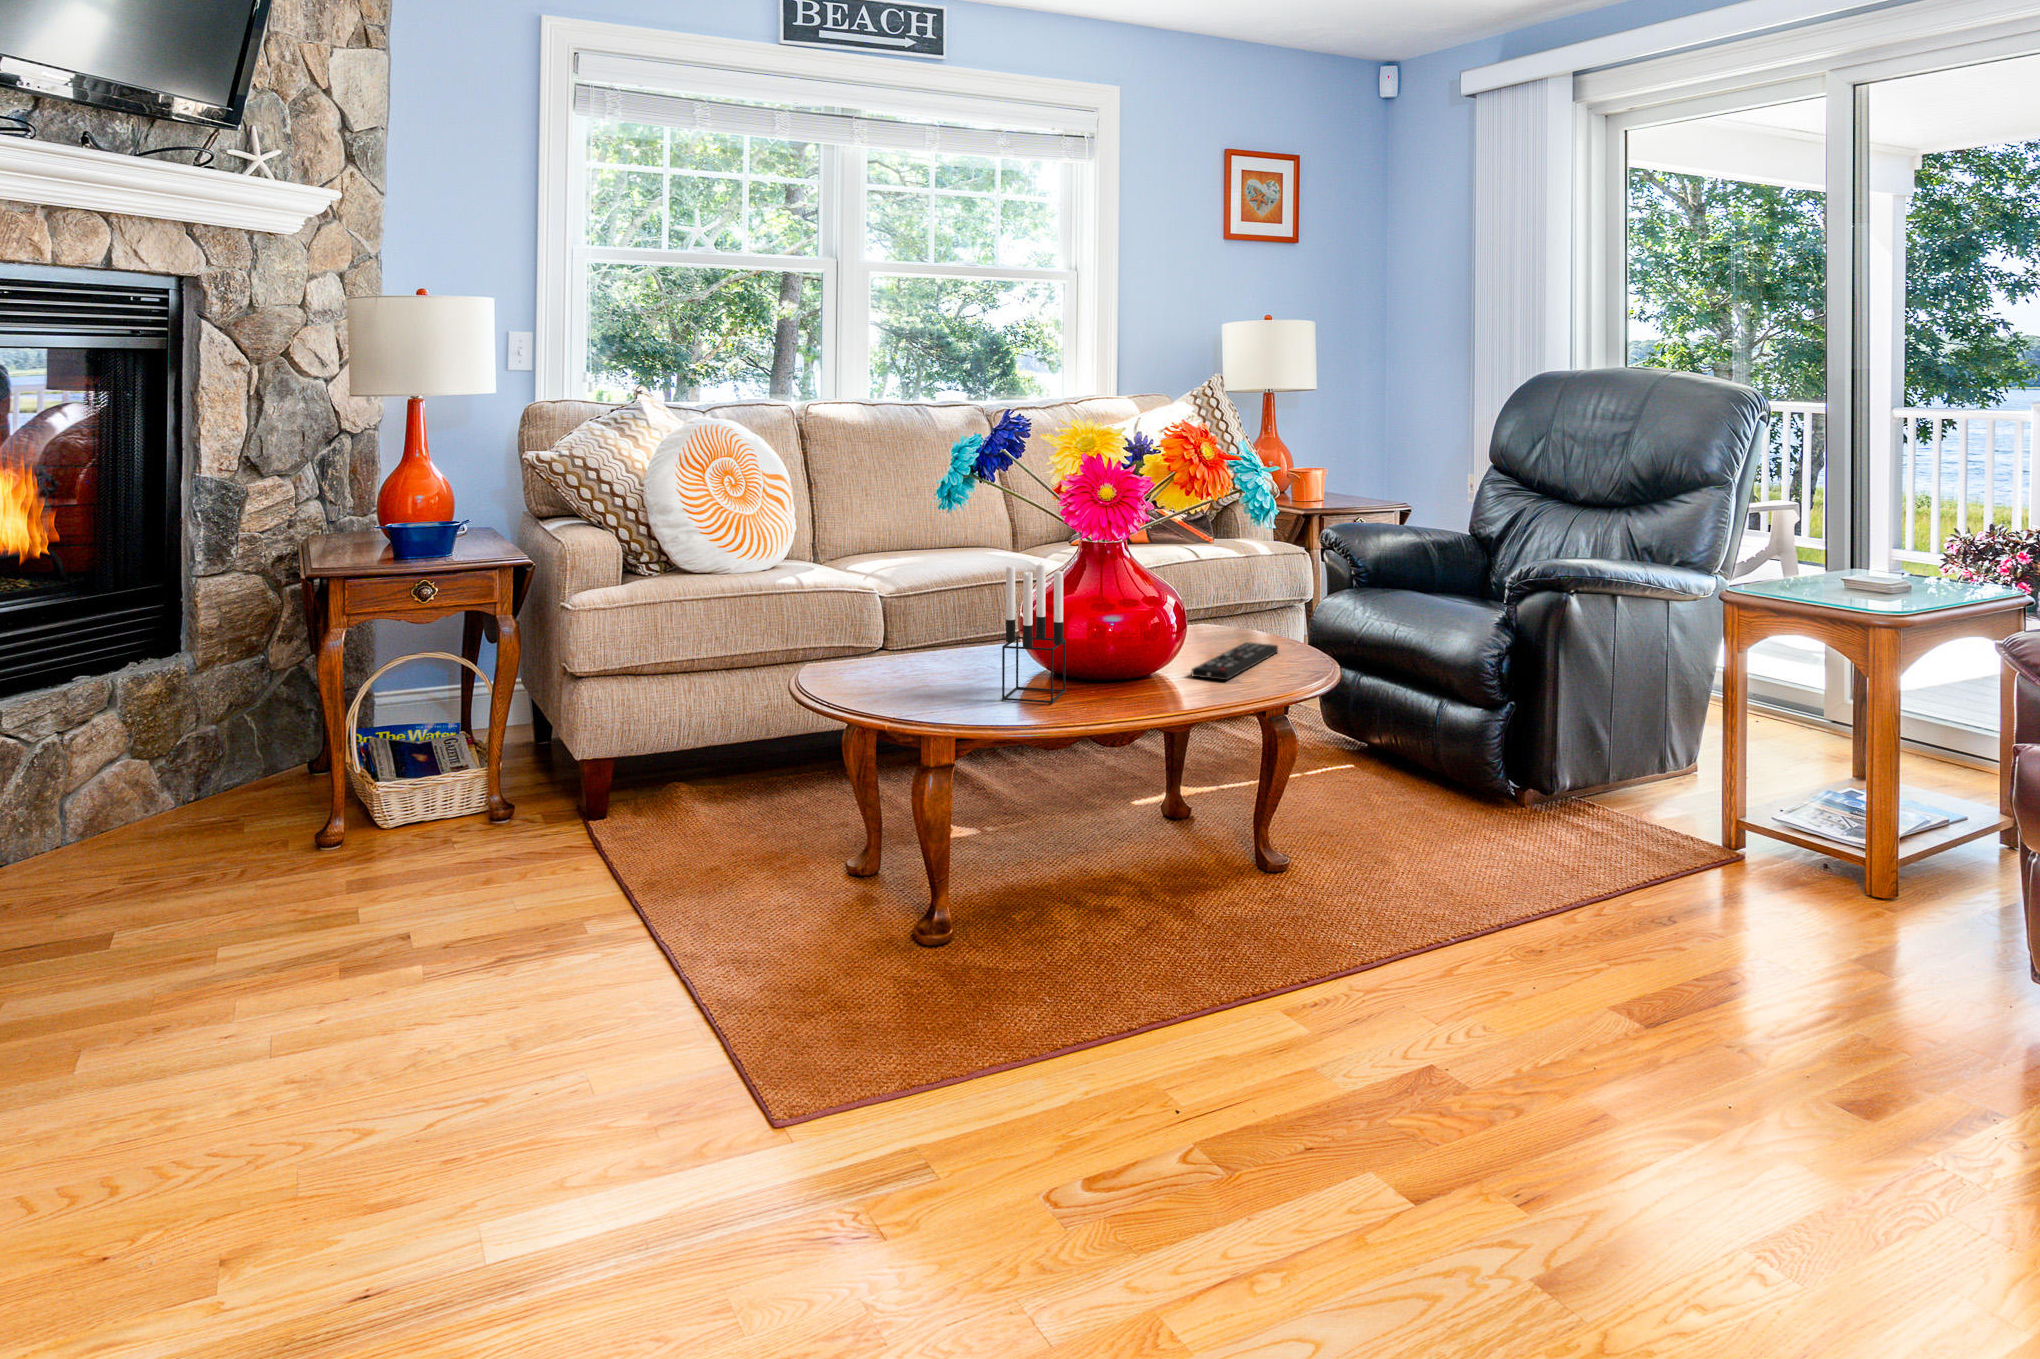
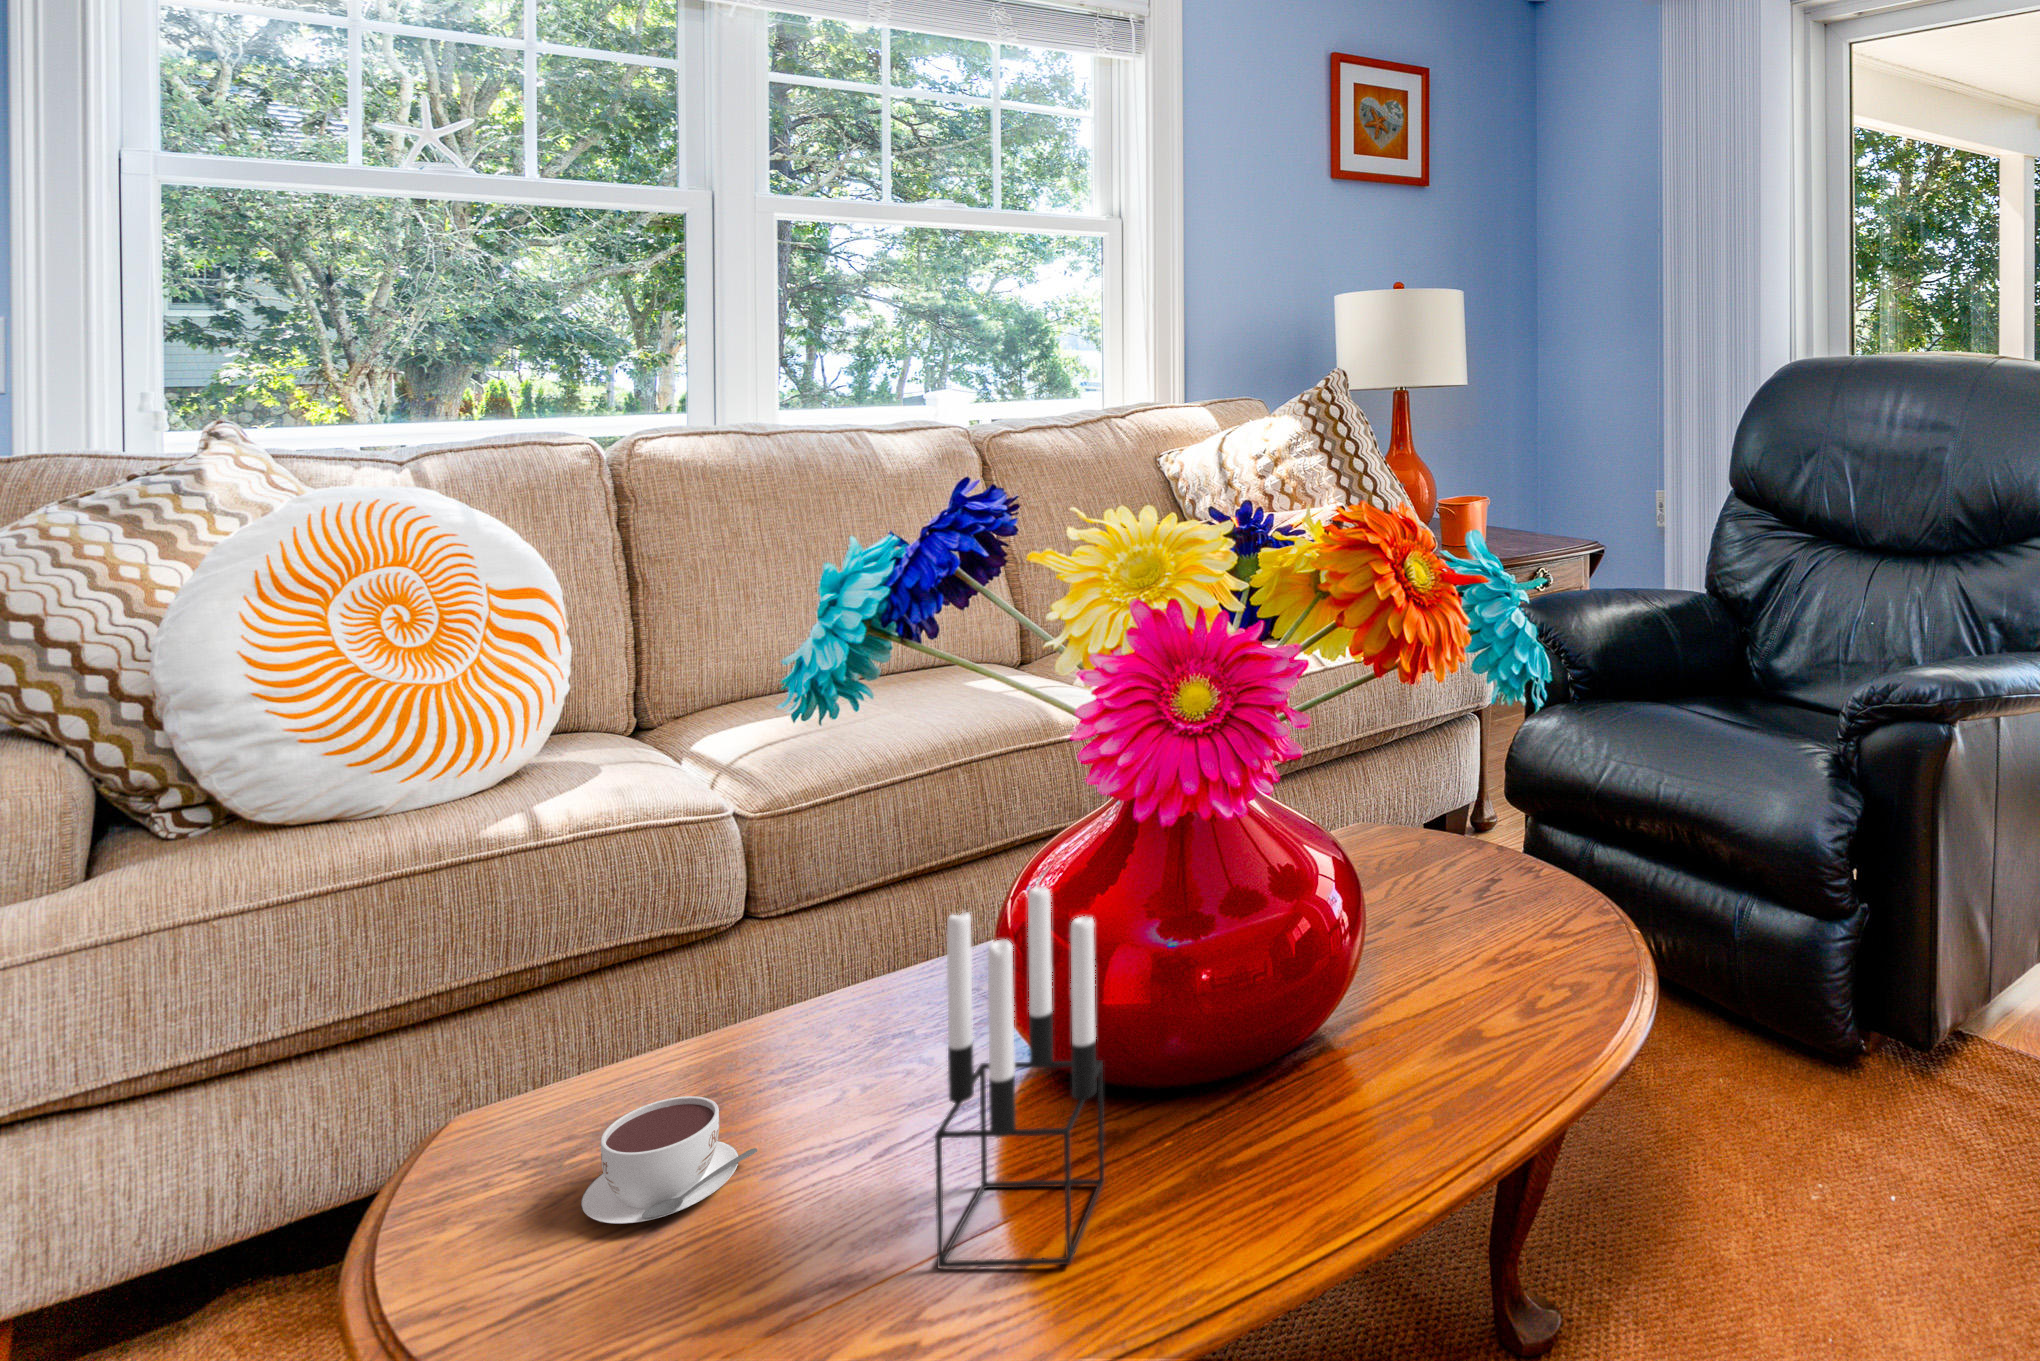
remote control: present [1192,642,1278,680] -> none [1382,900,1521,1058]
coffee cup: none [866,647,927,682] -> present [581,1096,757,1224]

